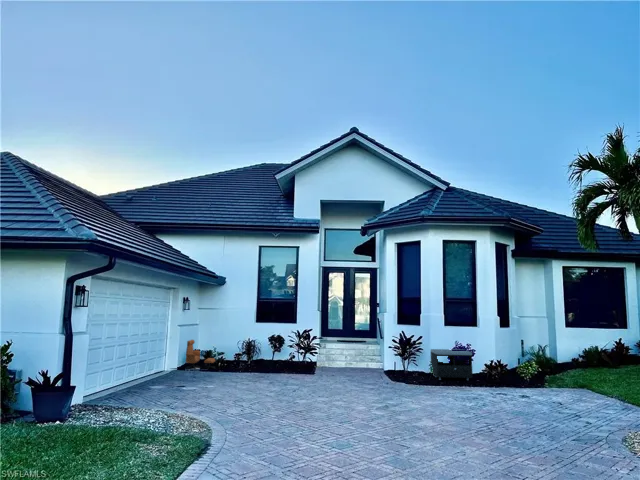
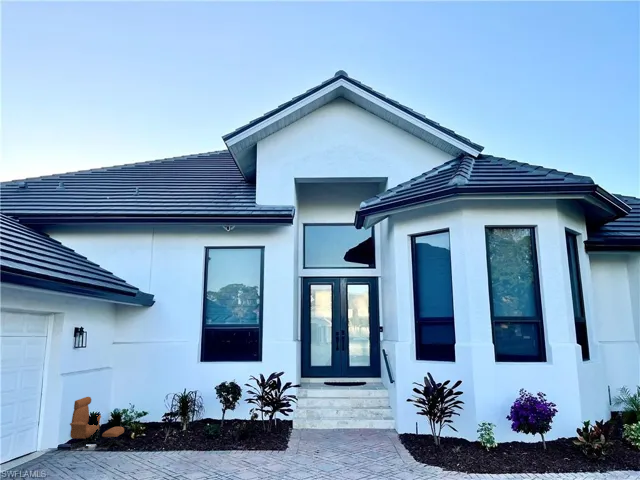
storage bench: present [430,349,473,380] -> none [476,402,554,458]

